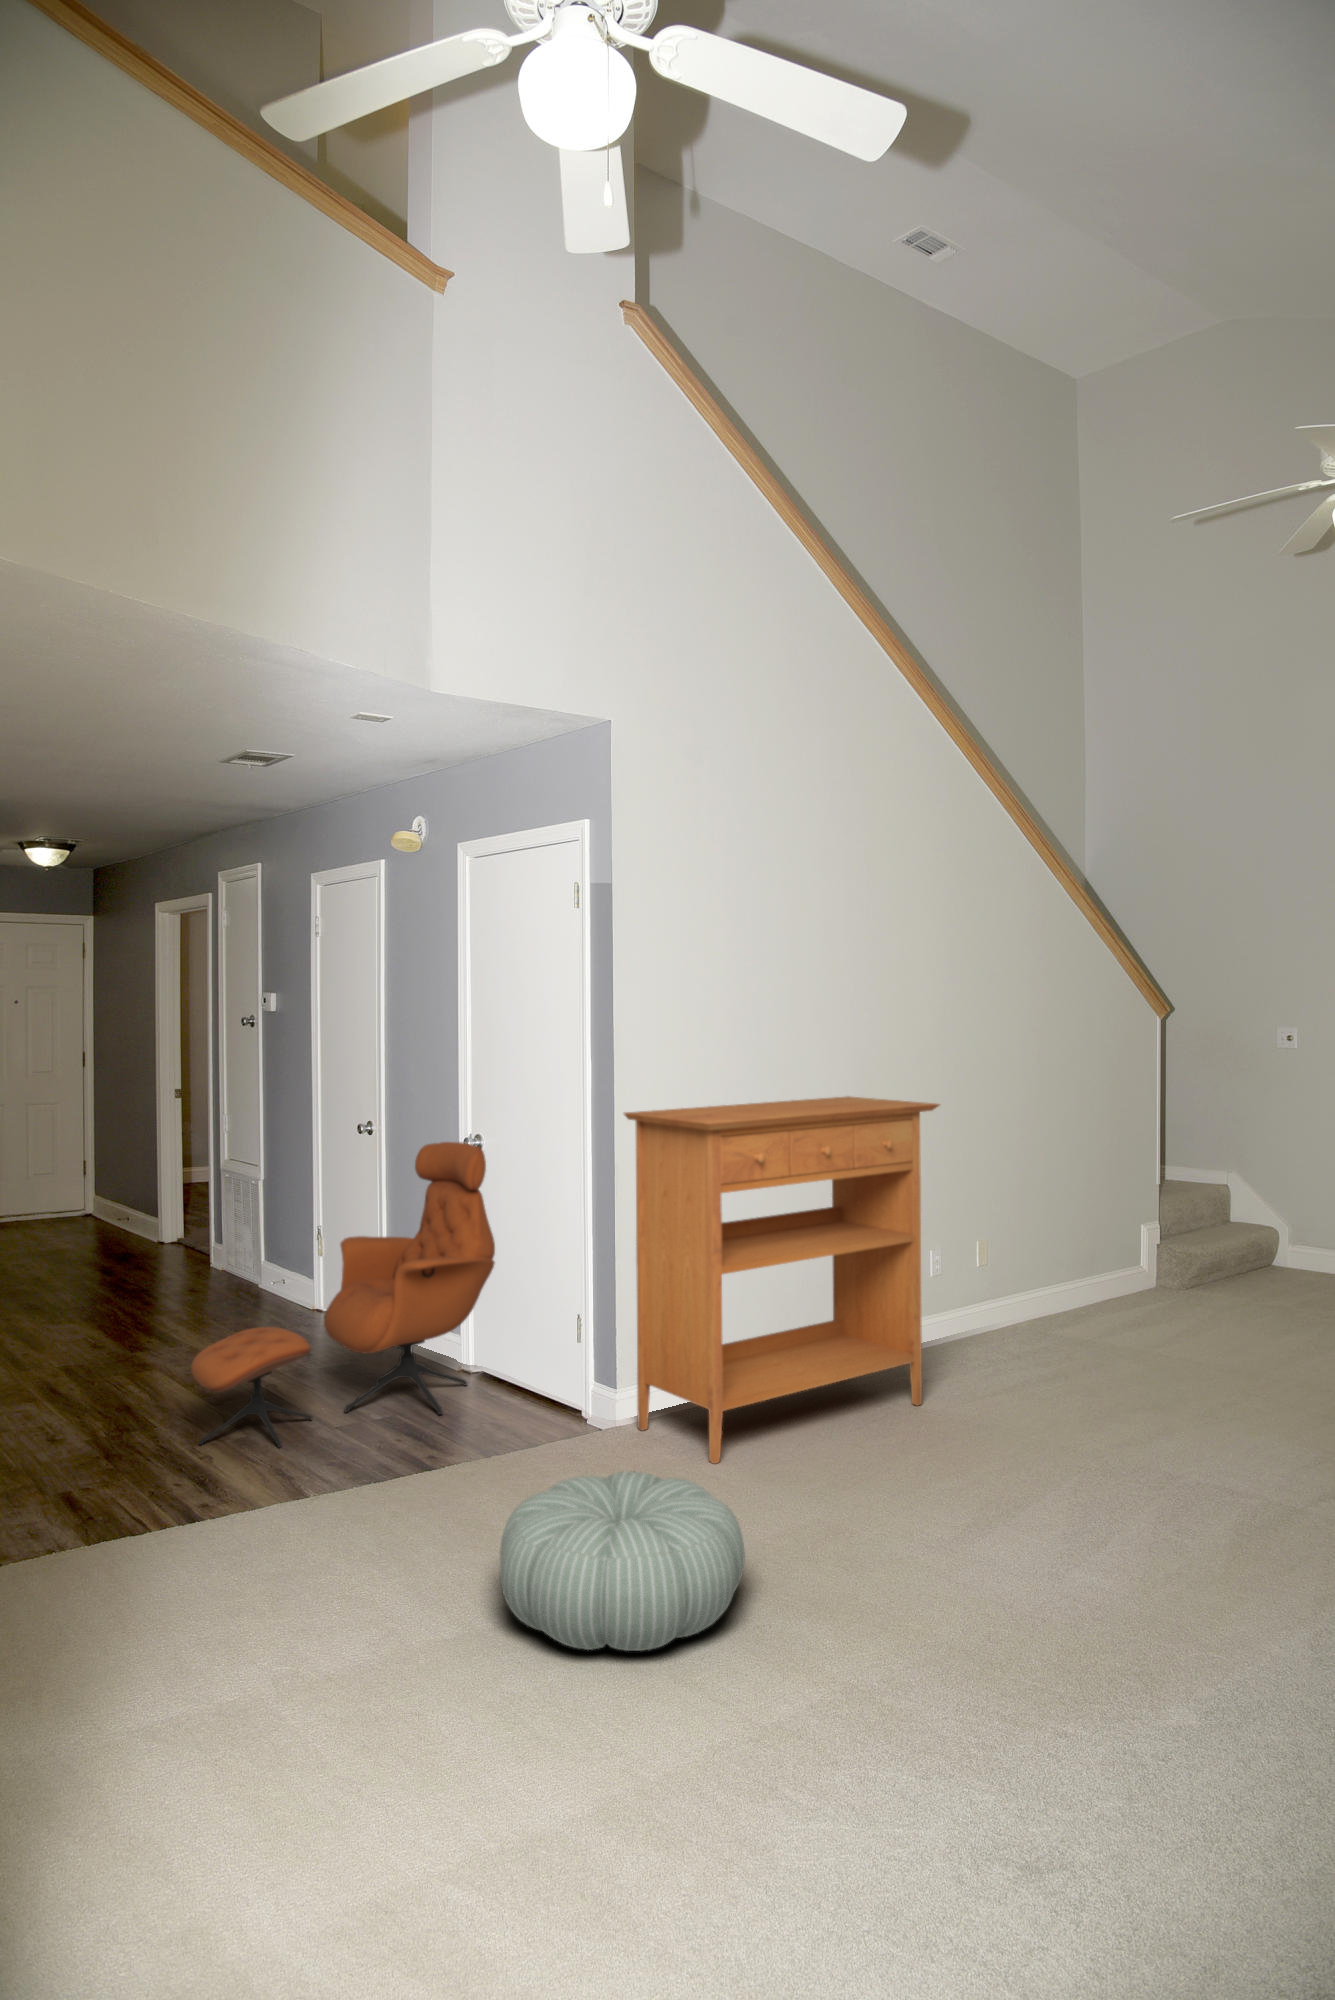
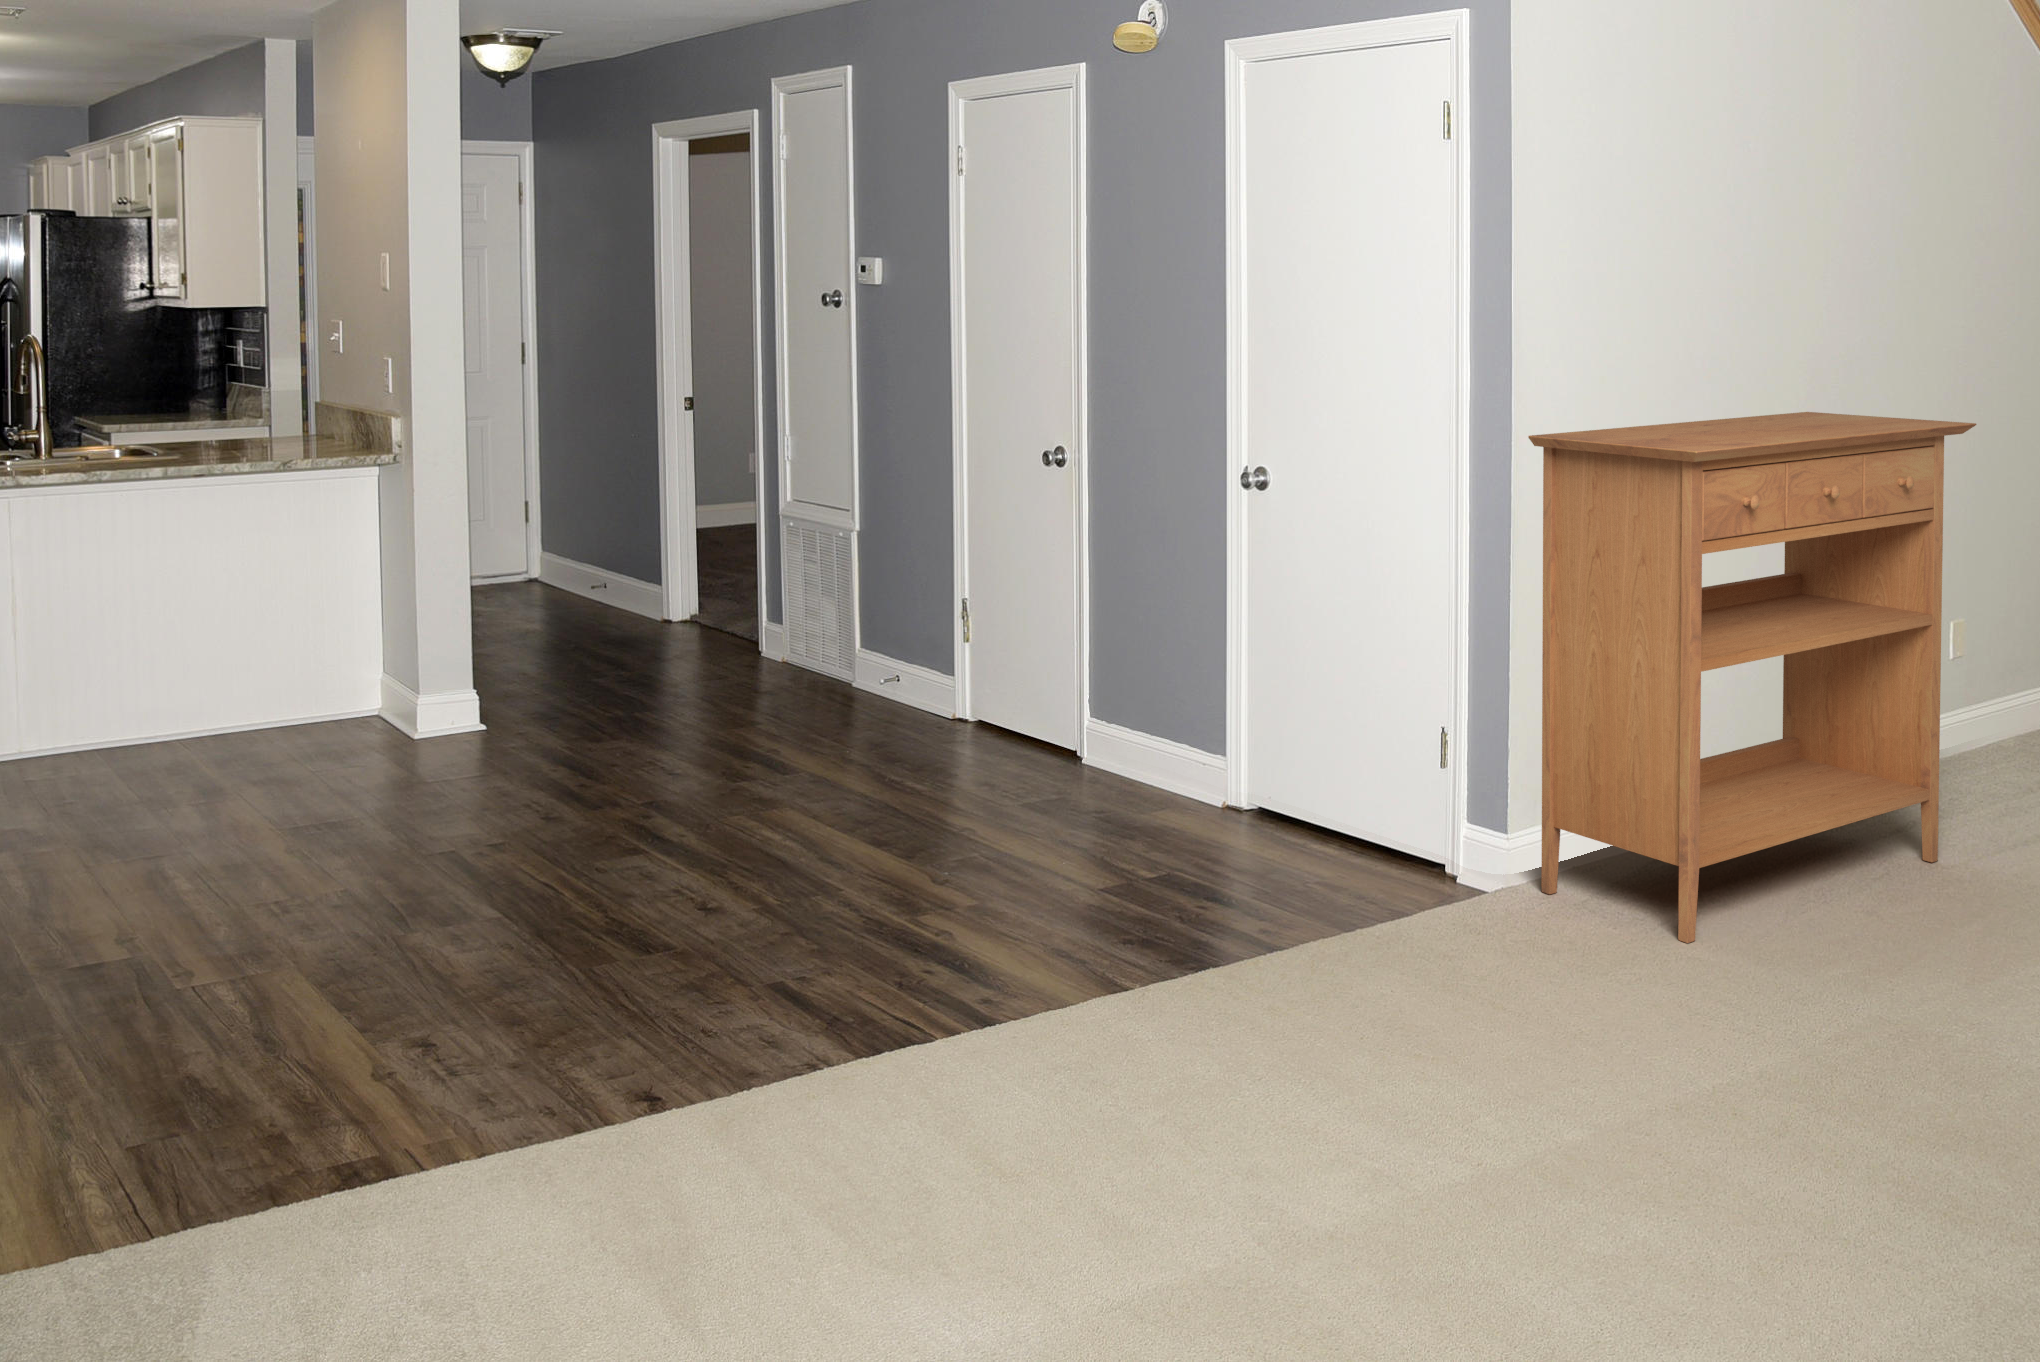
lounge chair: present [191,1142,495,1448] -> none [903,478,1301,914]
pouf: present [500,1471,745,1651] -> none [1511,954,1883,1206]

